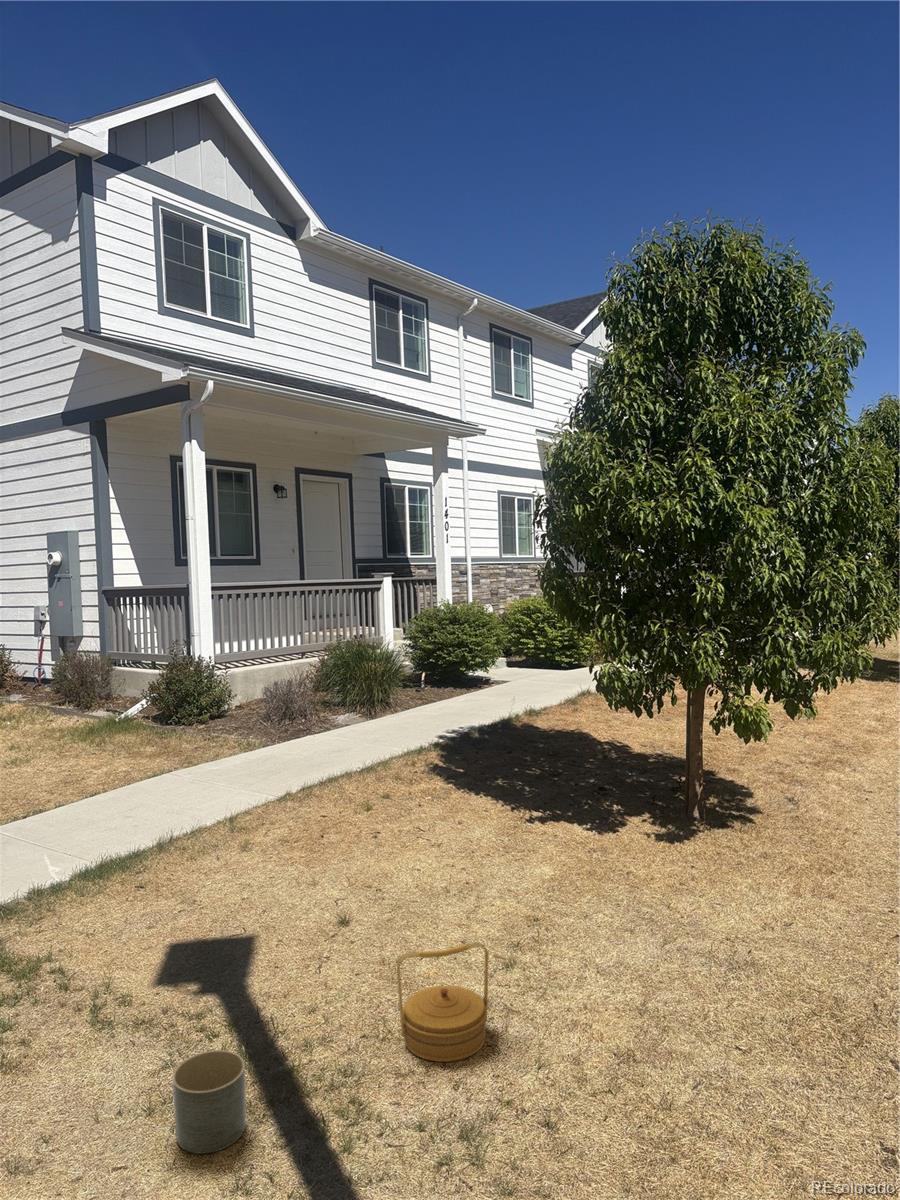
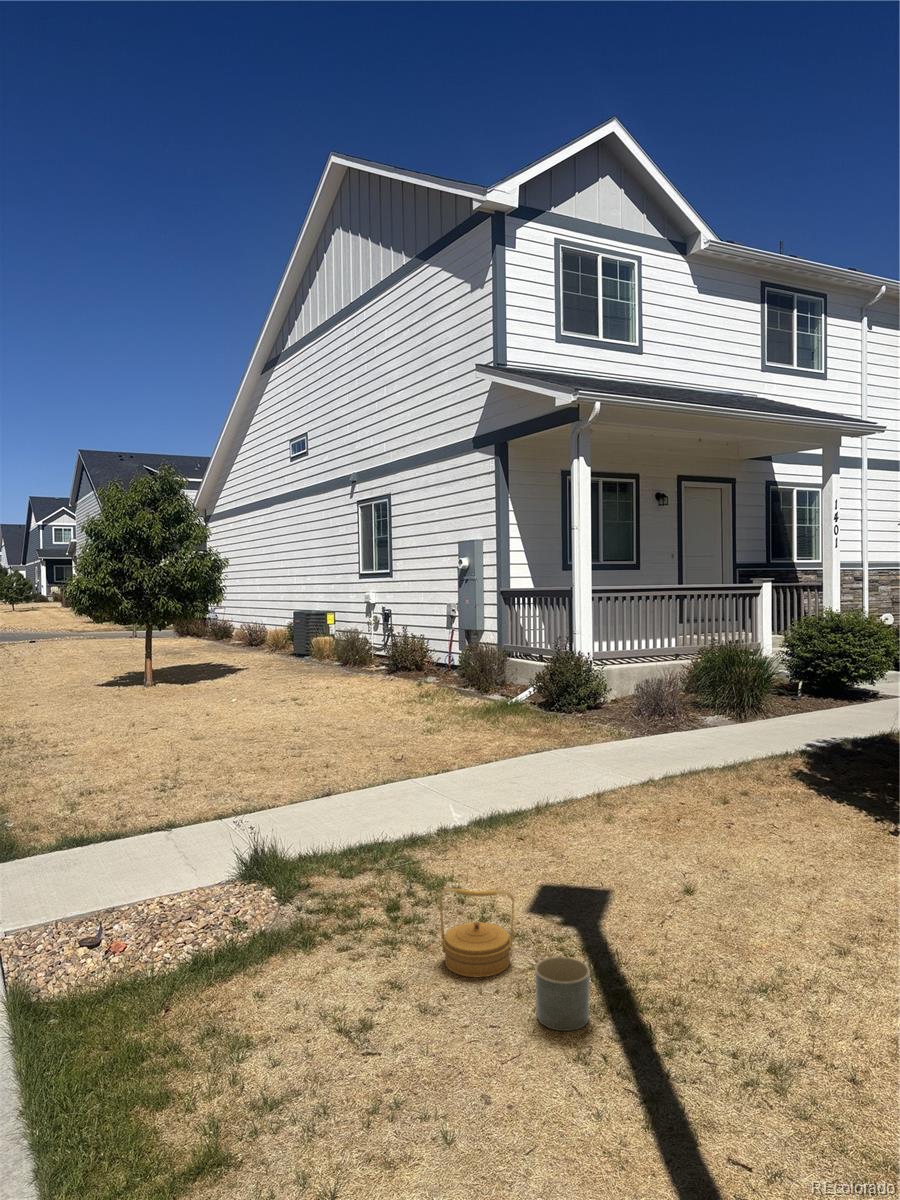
basket: present [396,942,489,1062] -> present [439,888,514,977]

